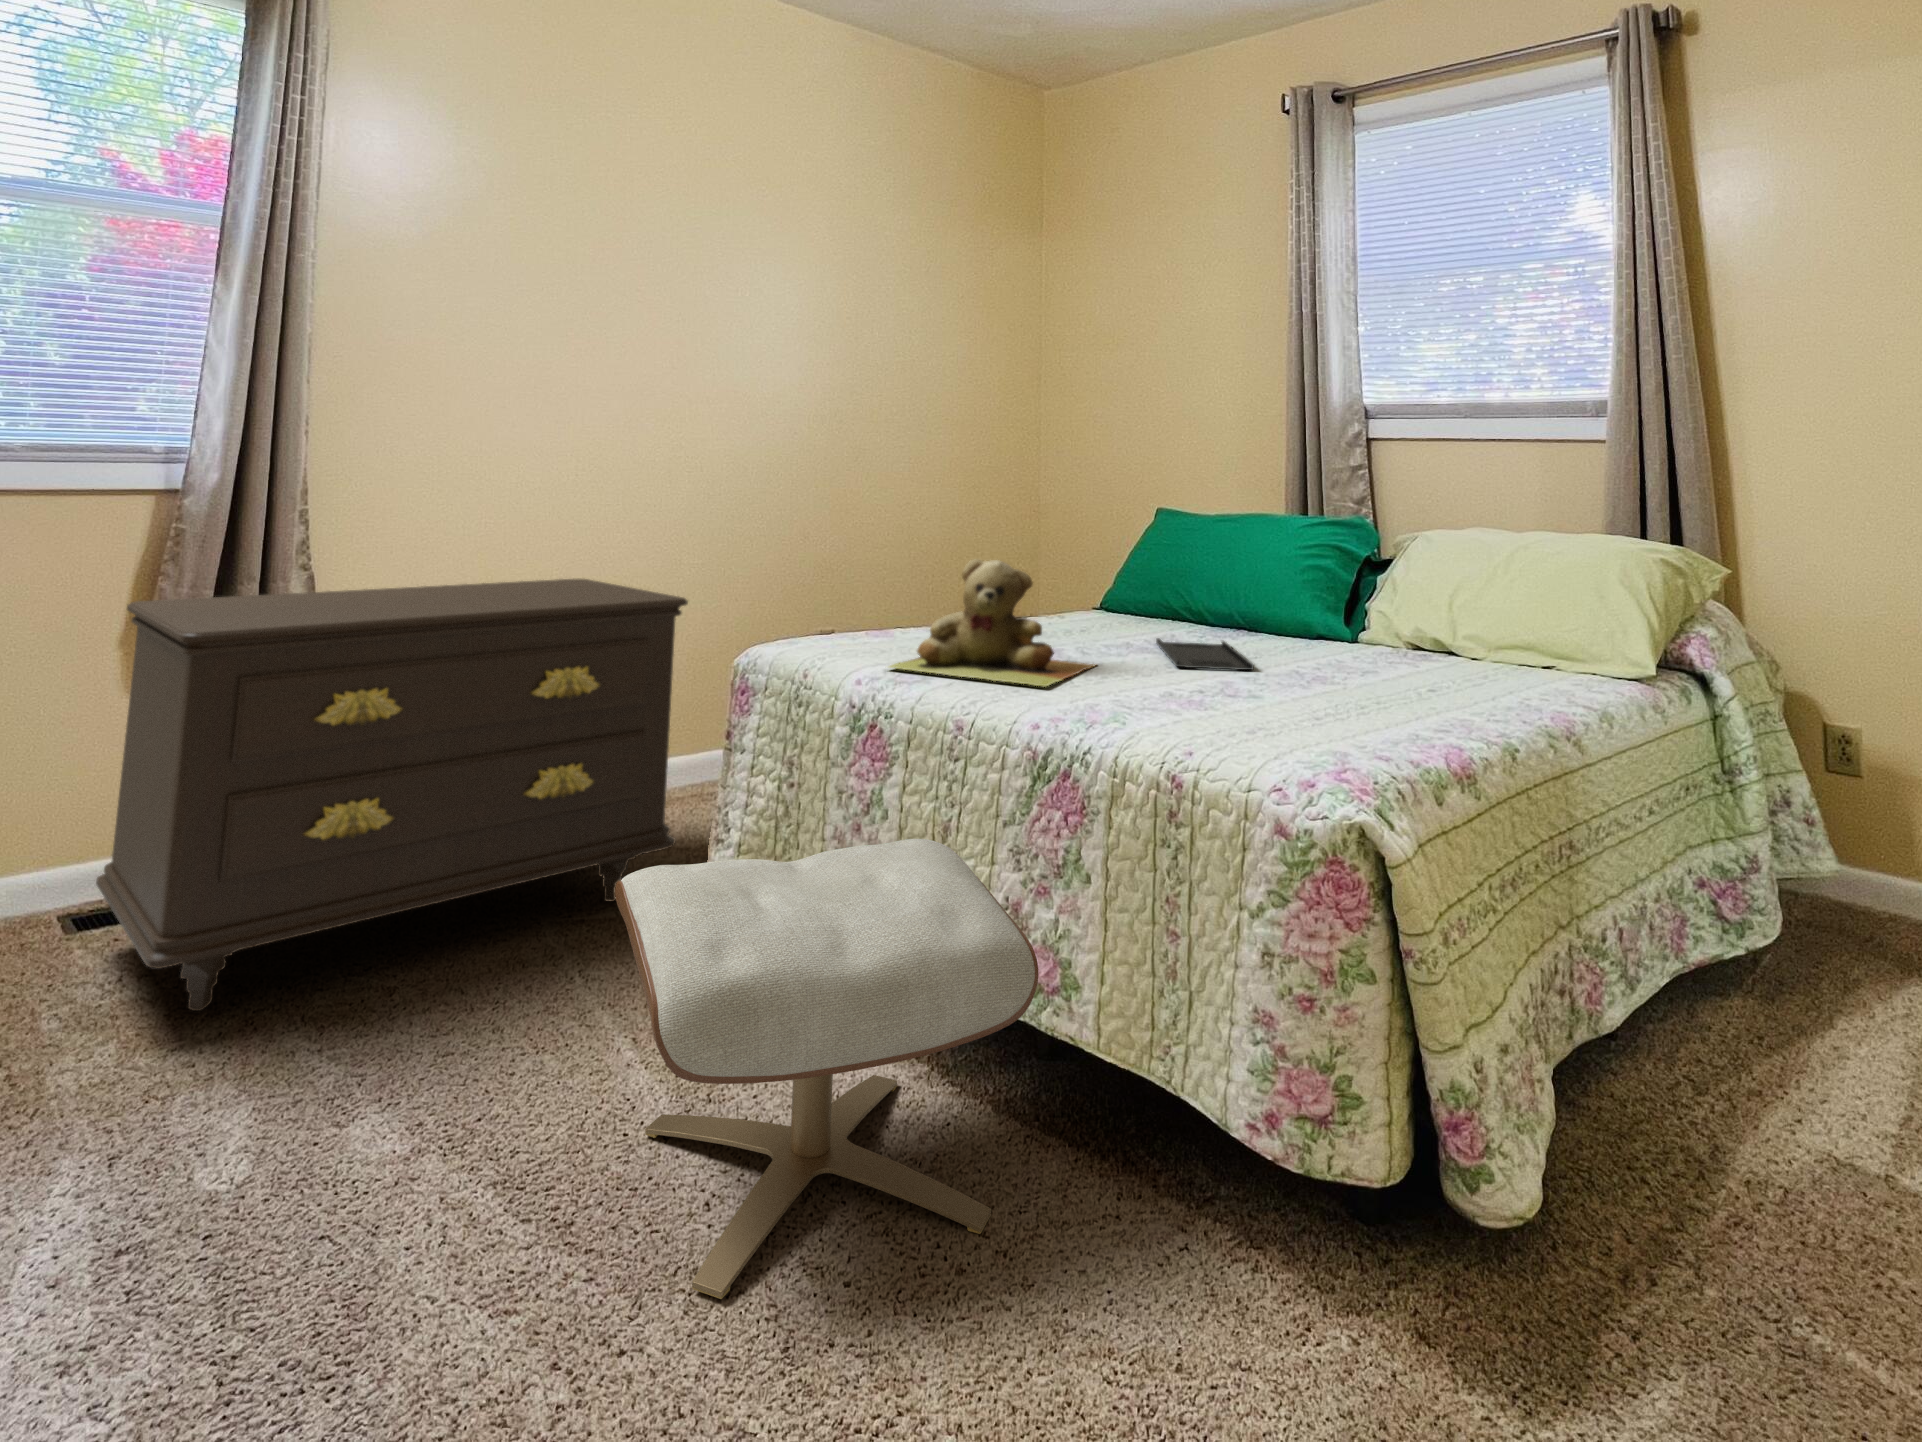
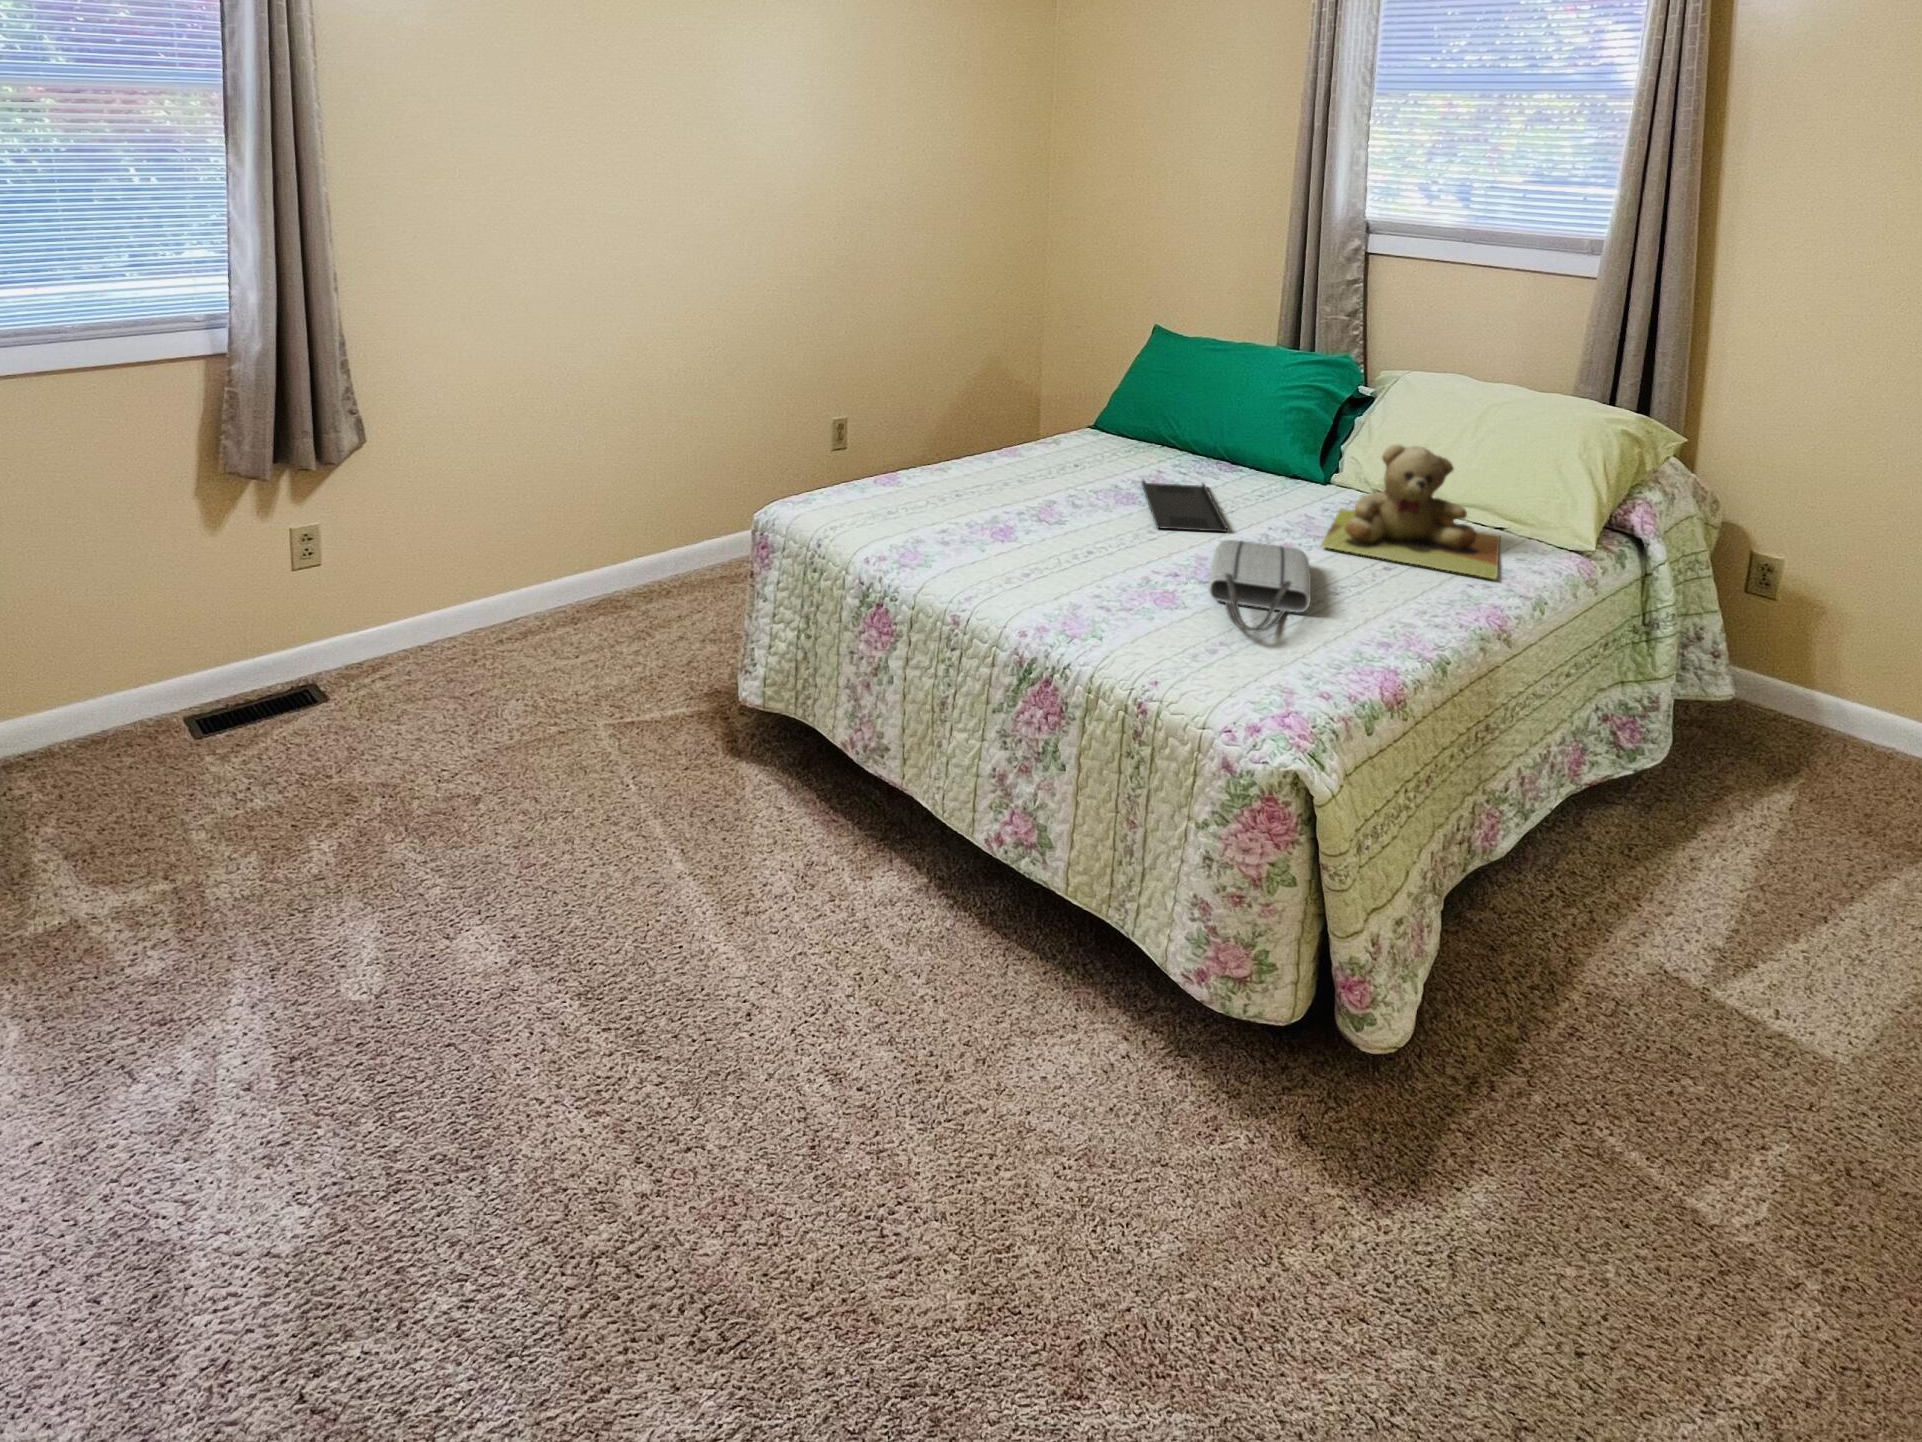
teddy bear: present [889,559,1095,687] -> present [1322,445,1500,579]
dresser: present [96,579,688,1011] -> none [201,412,711,820]
tote bag: none [1239,663,1353,720] -> present [1209,540,1311,632]
ottoman: present [615,839,1039,1299] -> none [659,720,1016,1107]

